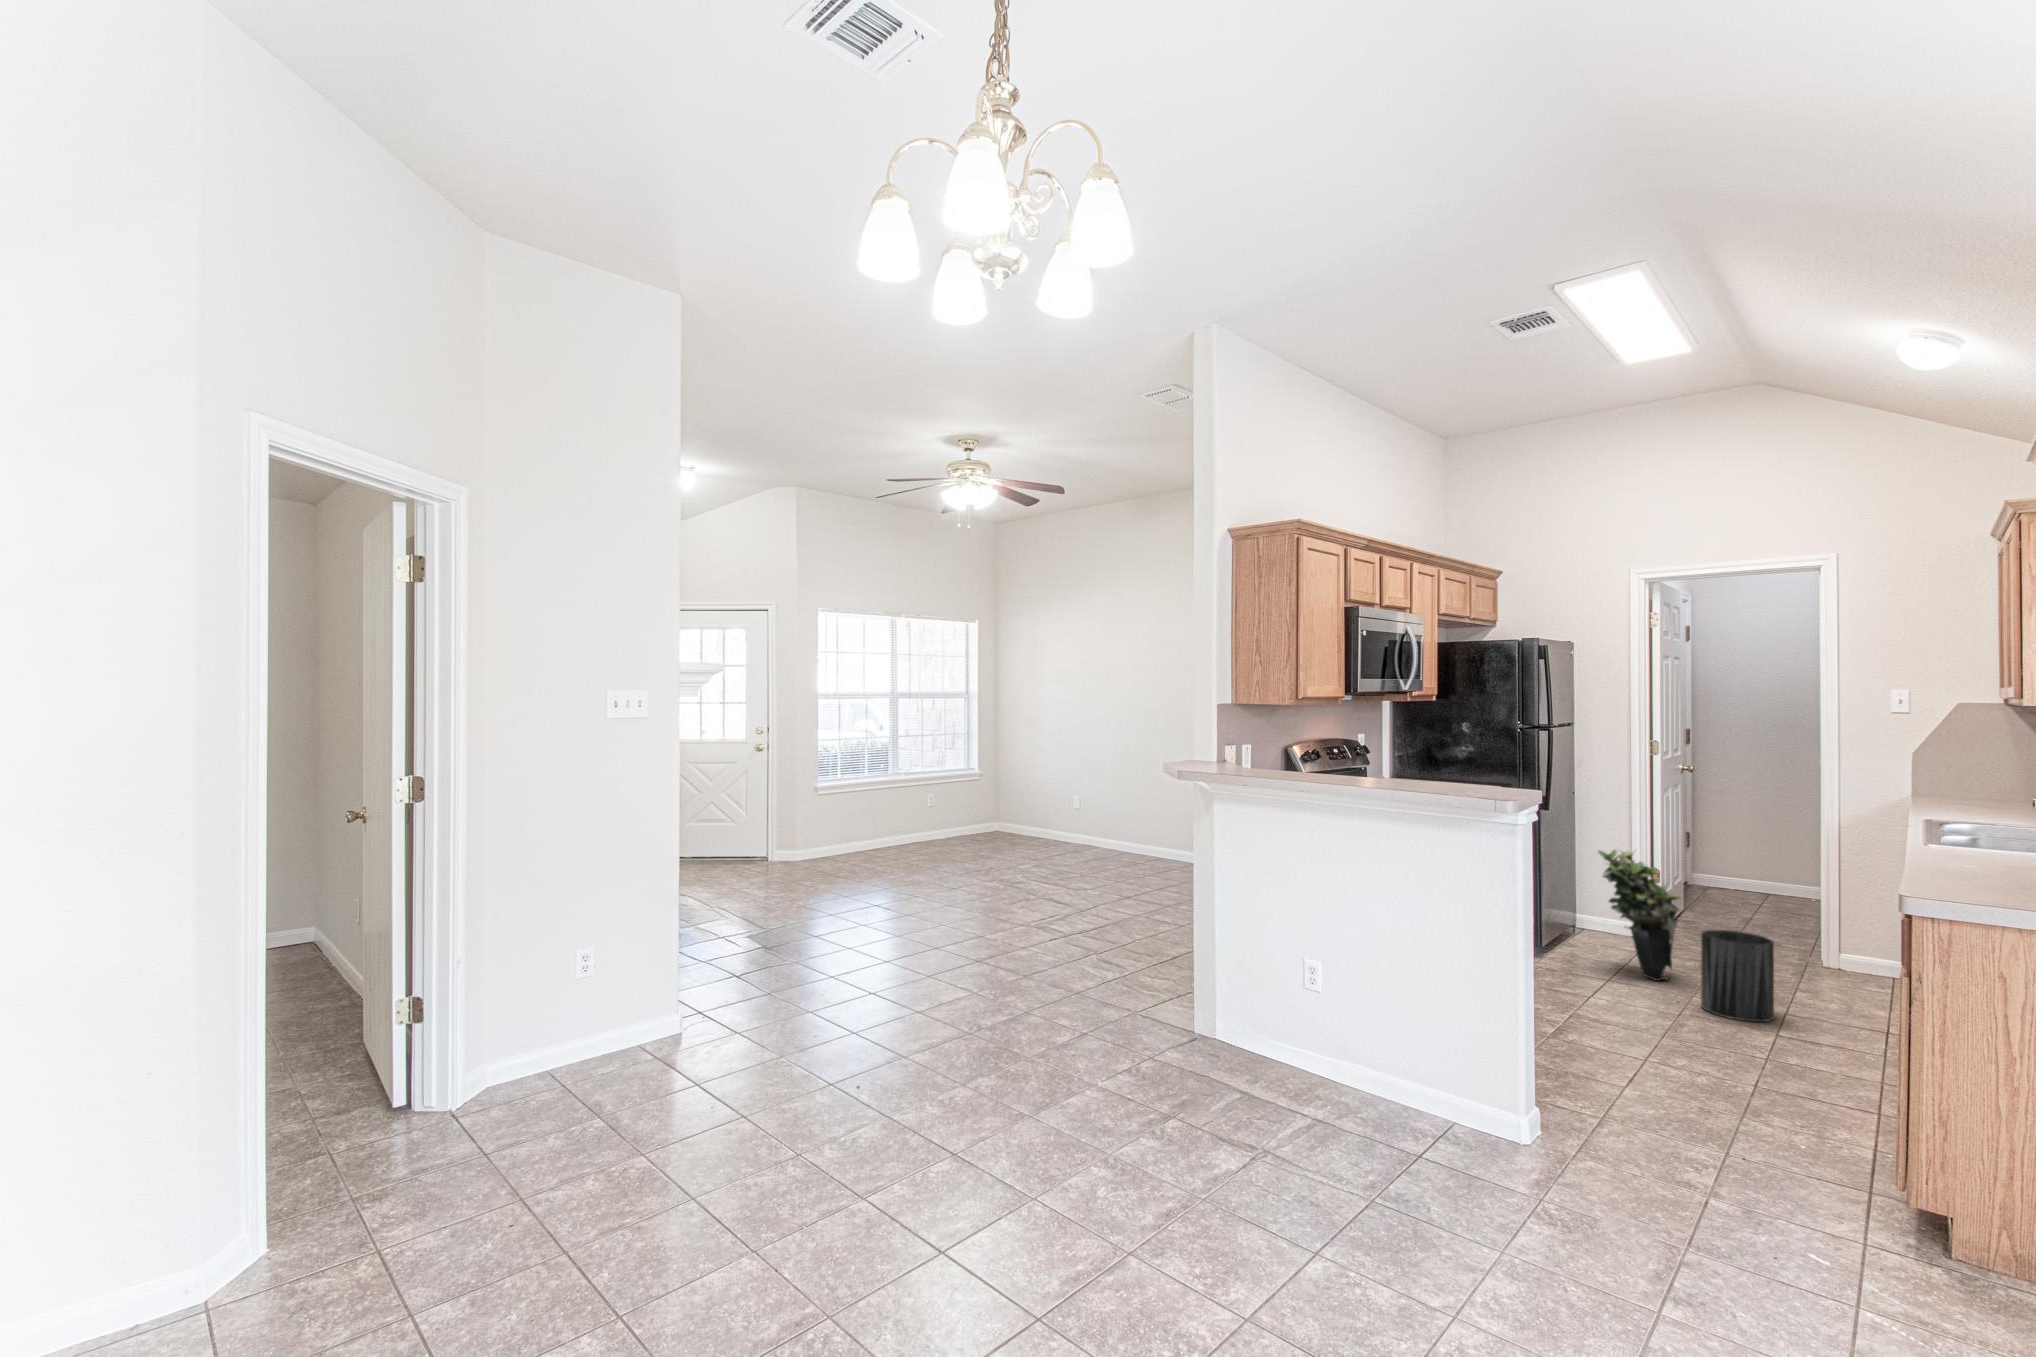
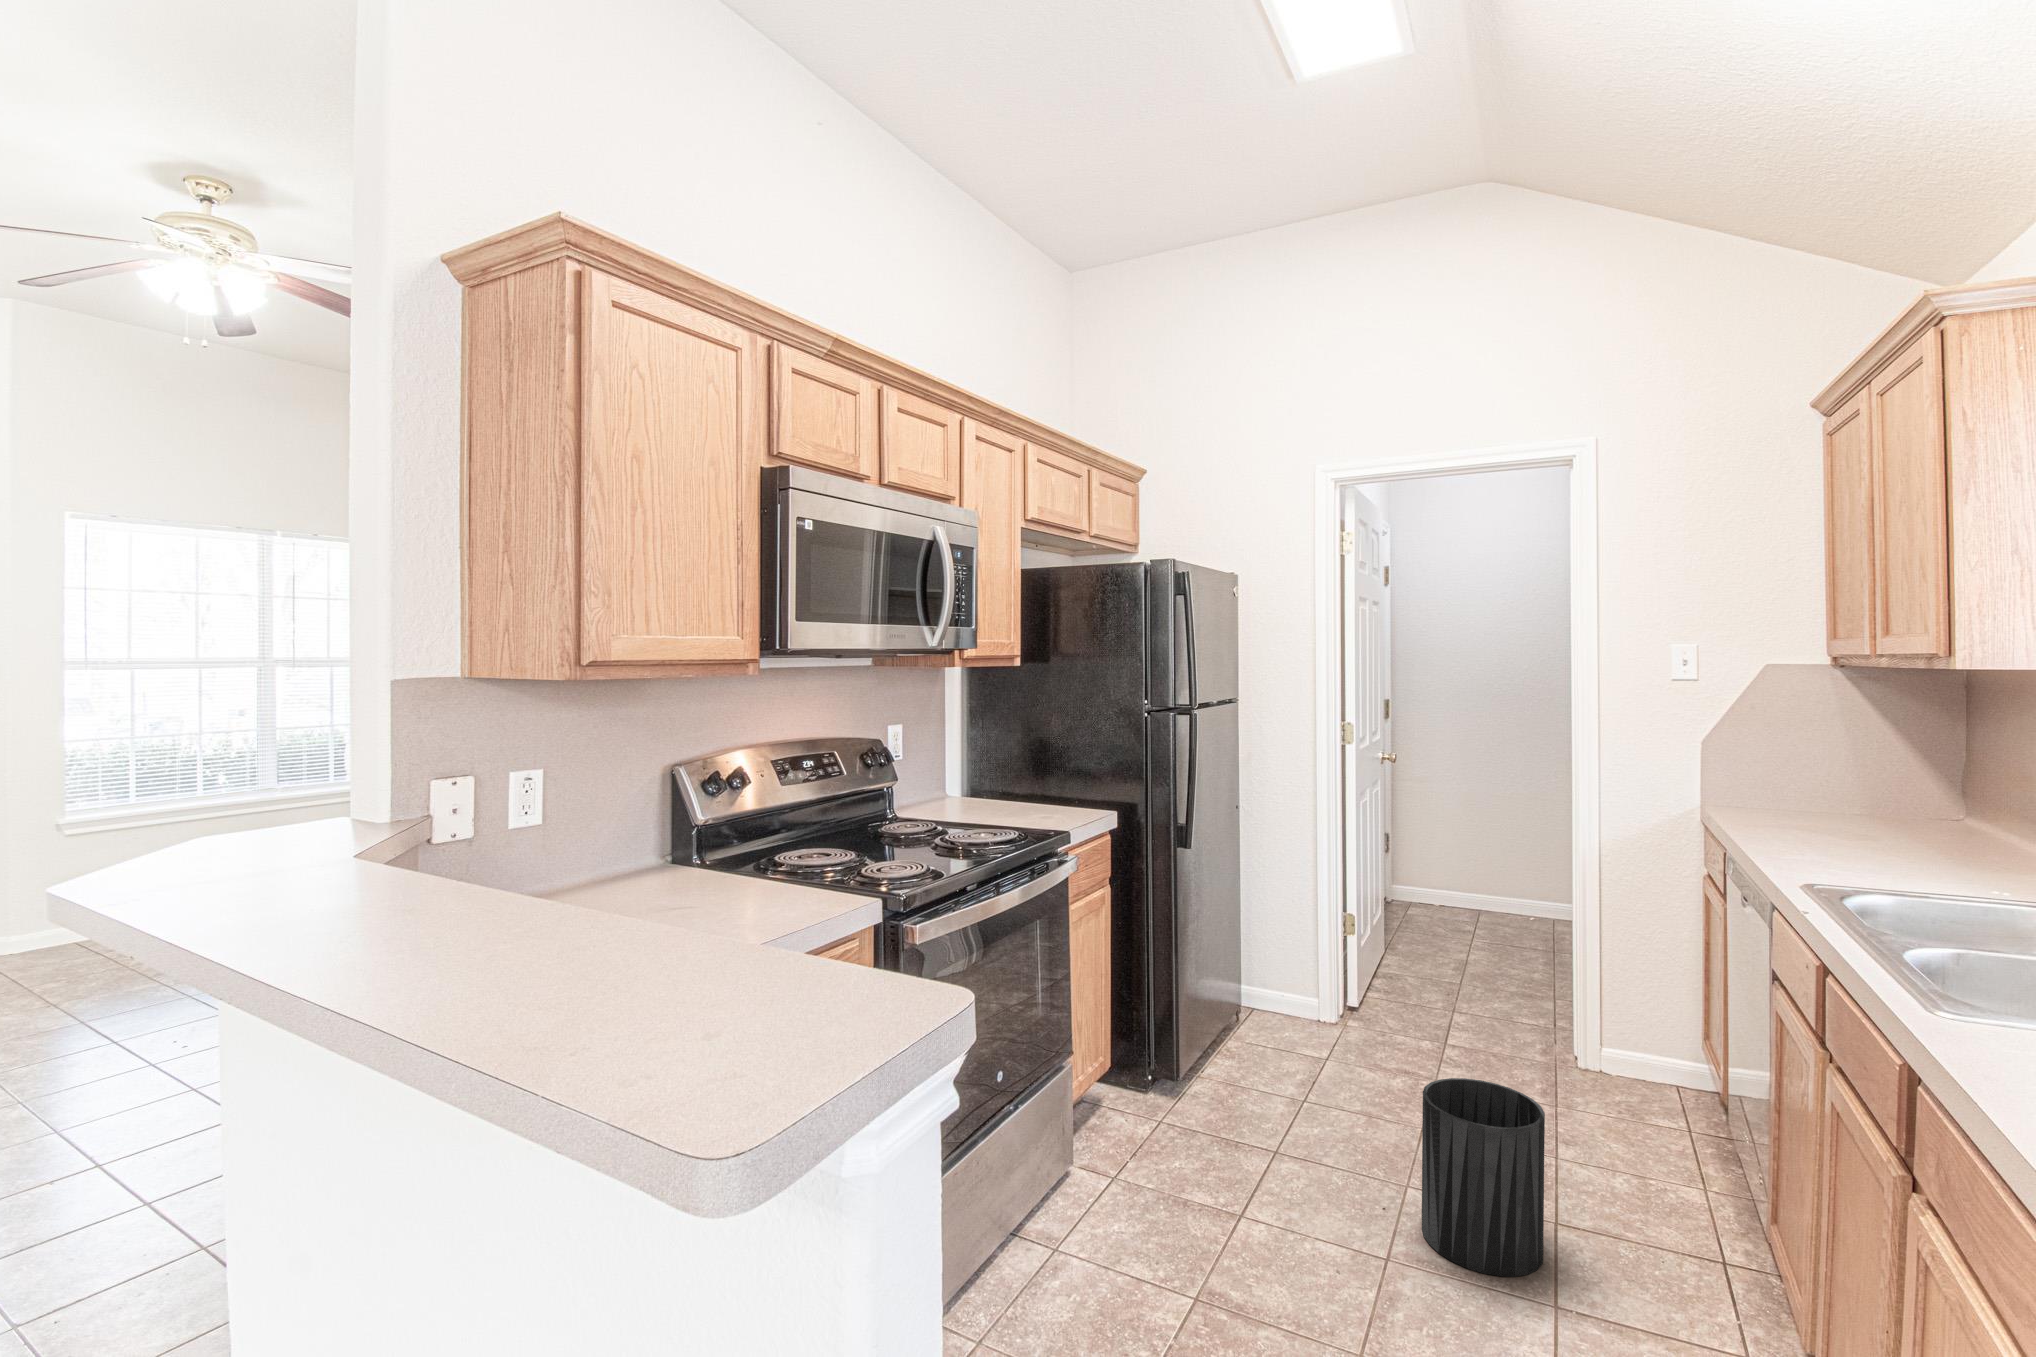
potted plant: present [1598,849,1680,981] -> none [1260,911,1389,1148]

